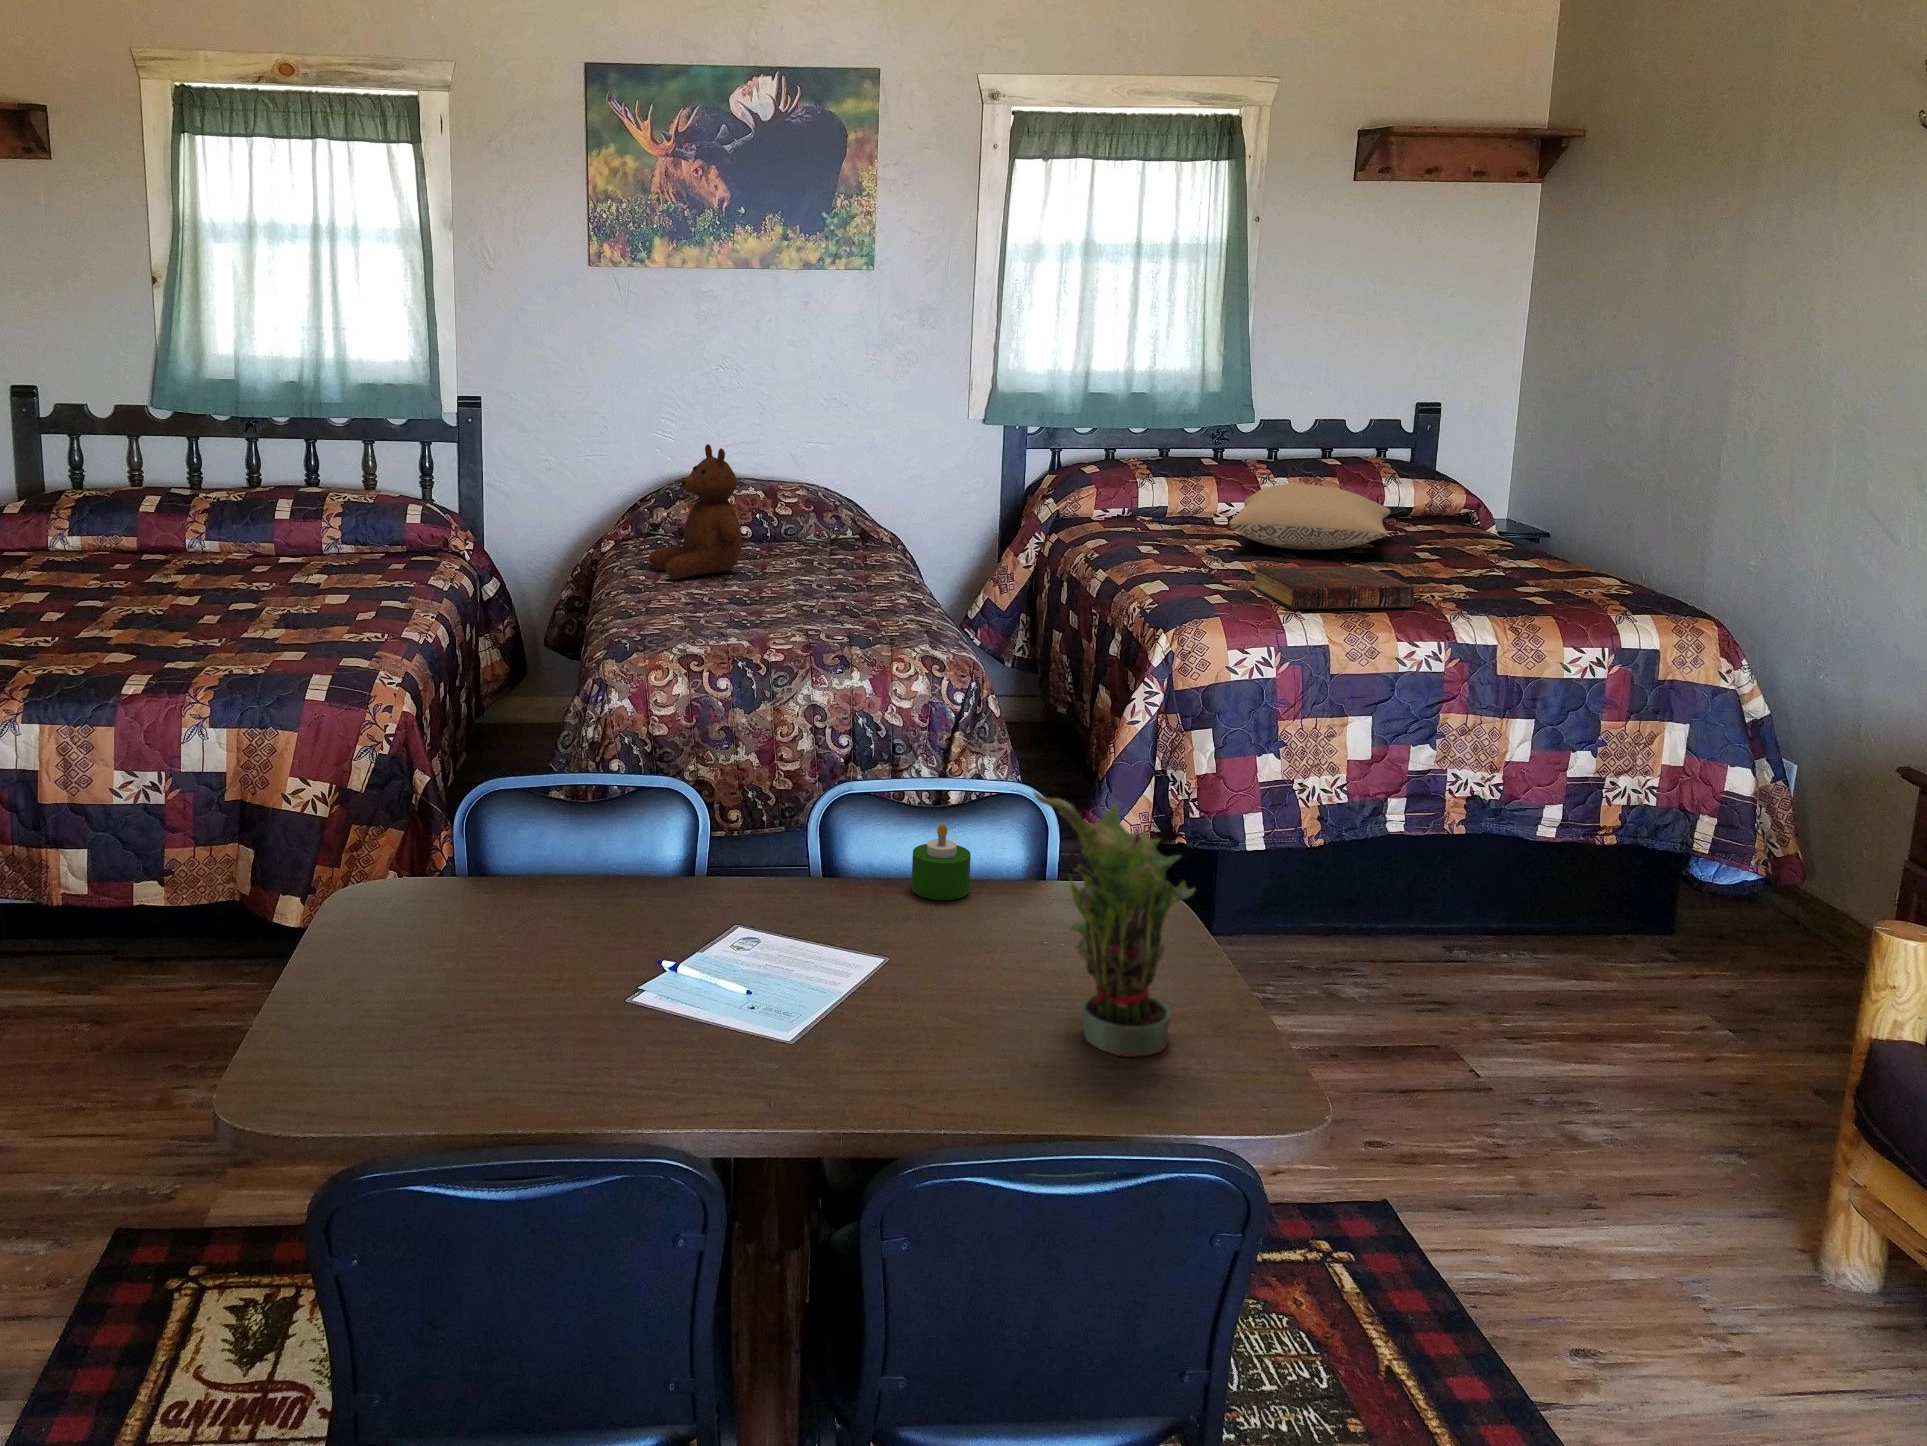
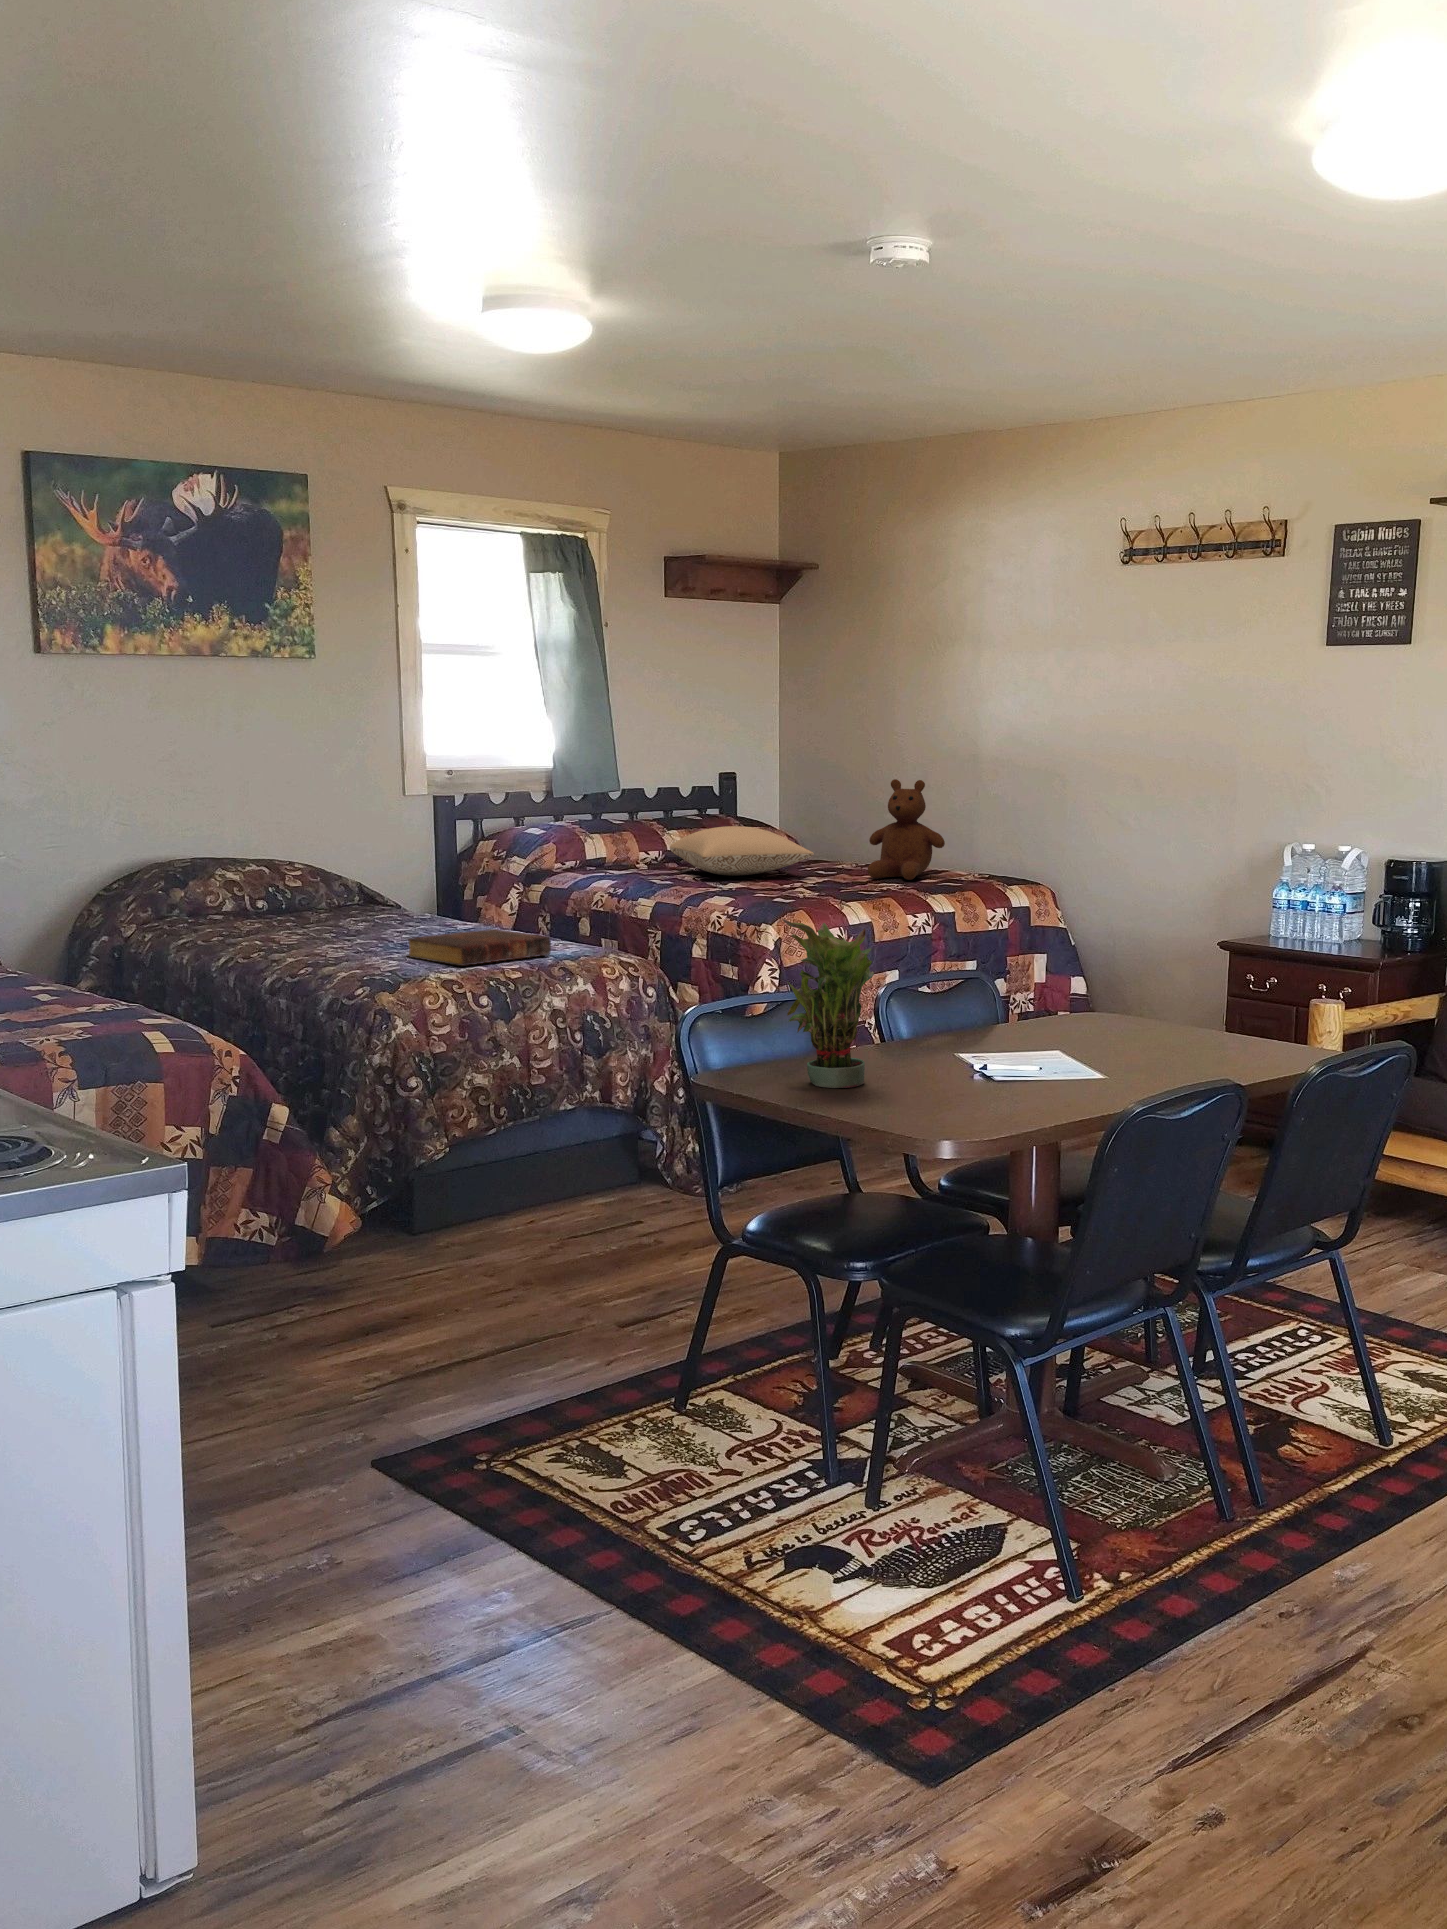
teddy bear: present [649,444,742,578] -> present [868,779,945,880]
book: present [1251,566,1414,609] -> present [407,929,551,966]
potted plant: present [1033,792,1195,1057] -> present [783,919,874,1088]
candle: present [912,823,971,900] -> none [974,983,1014,1033]

